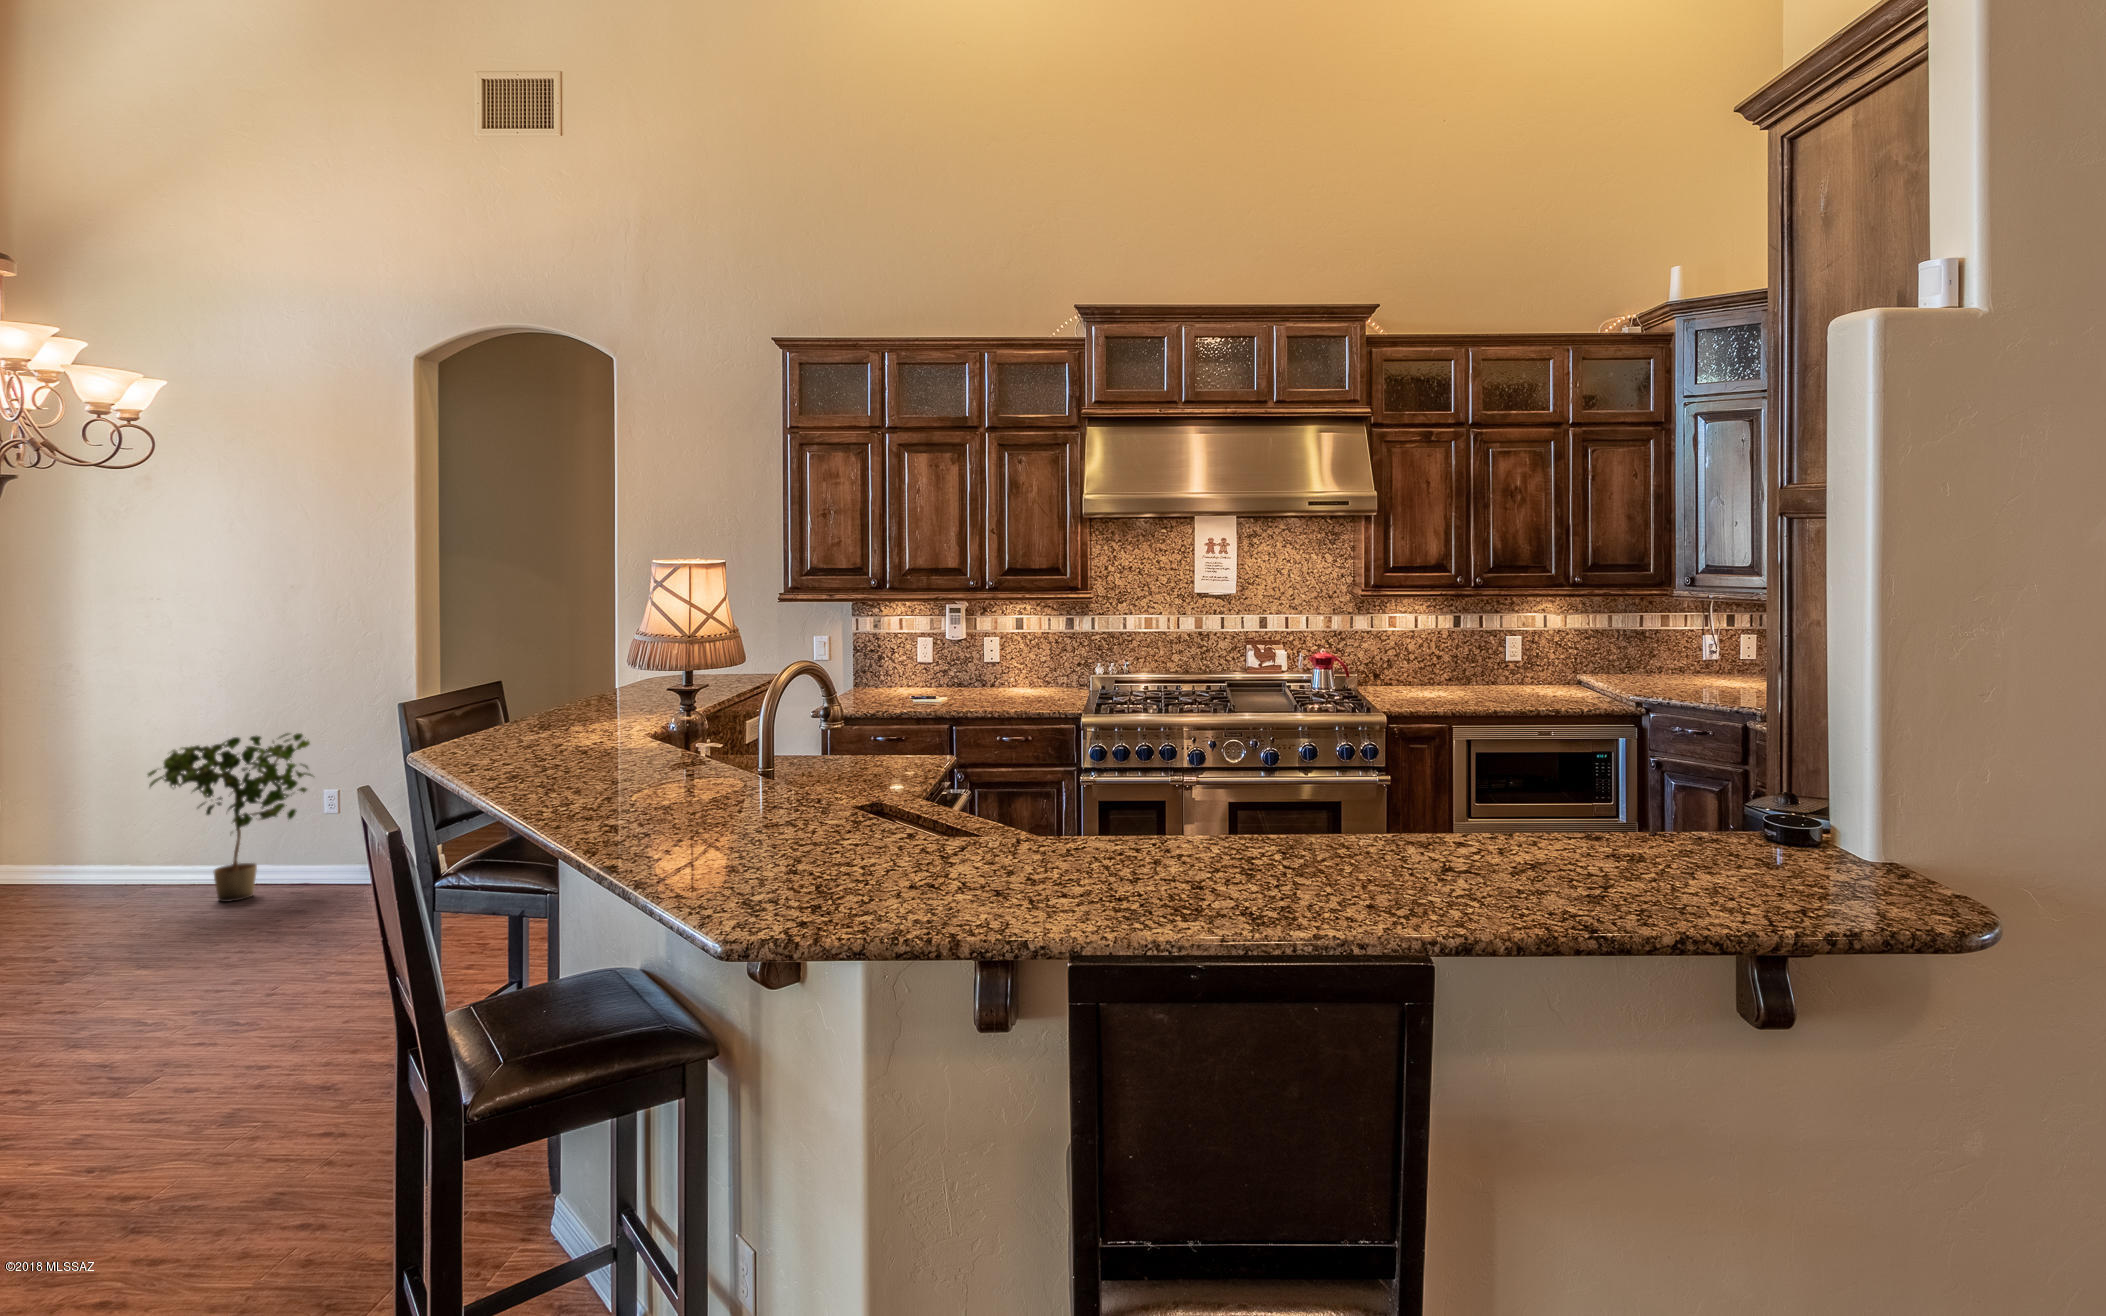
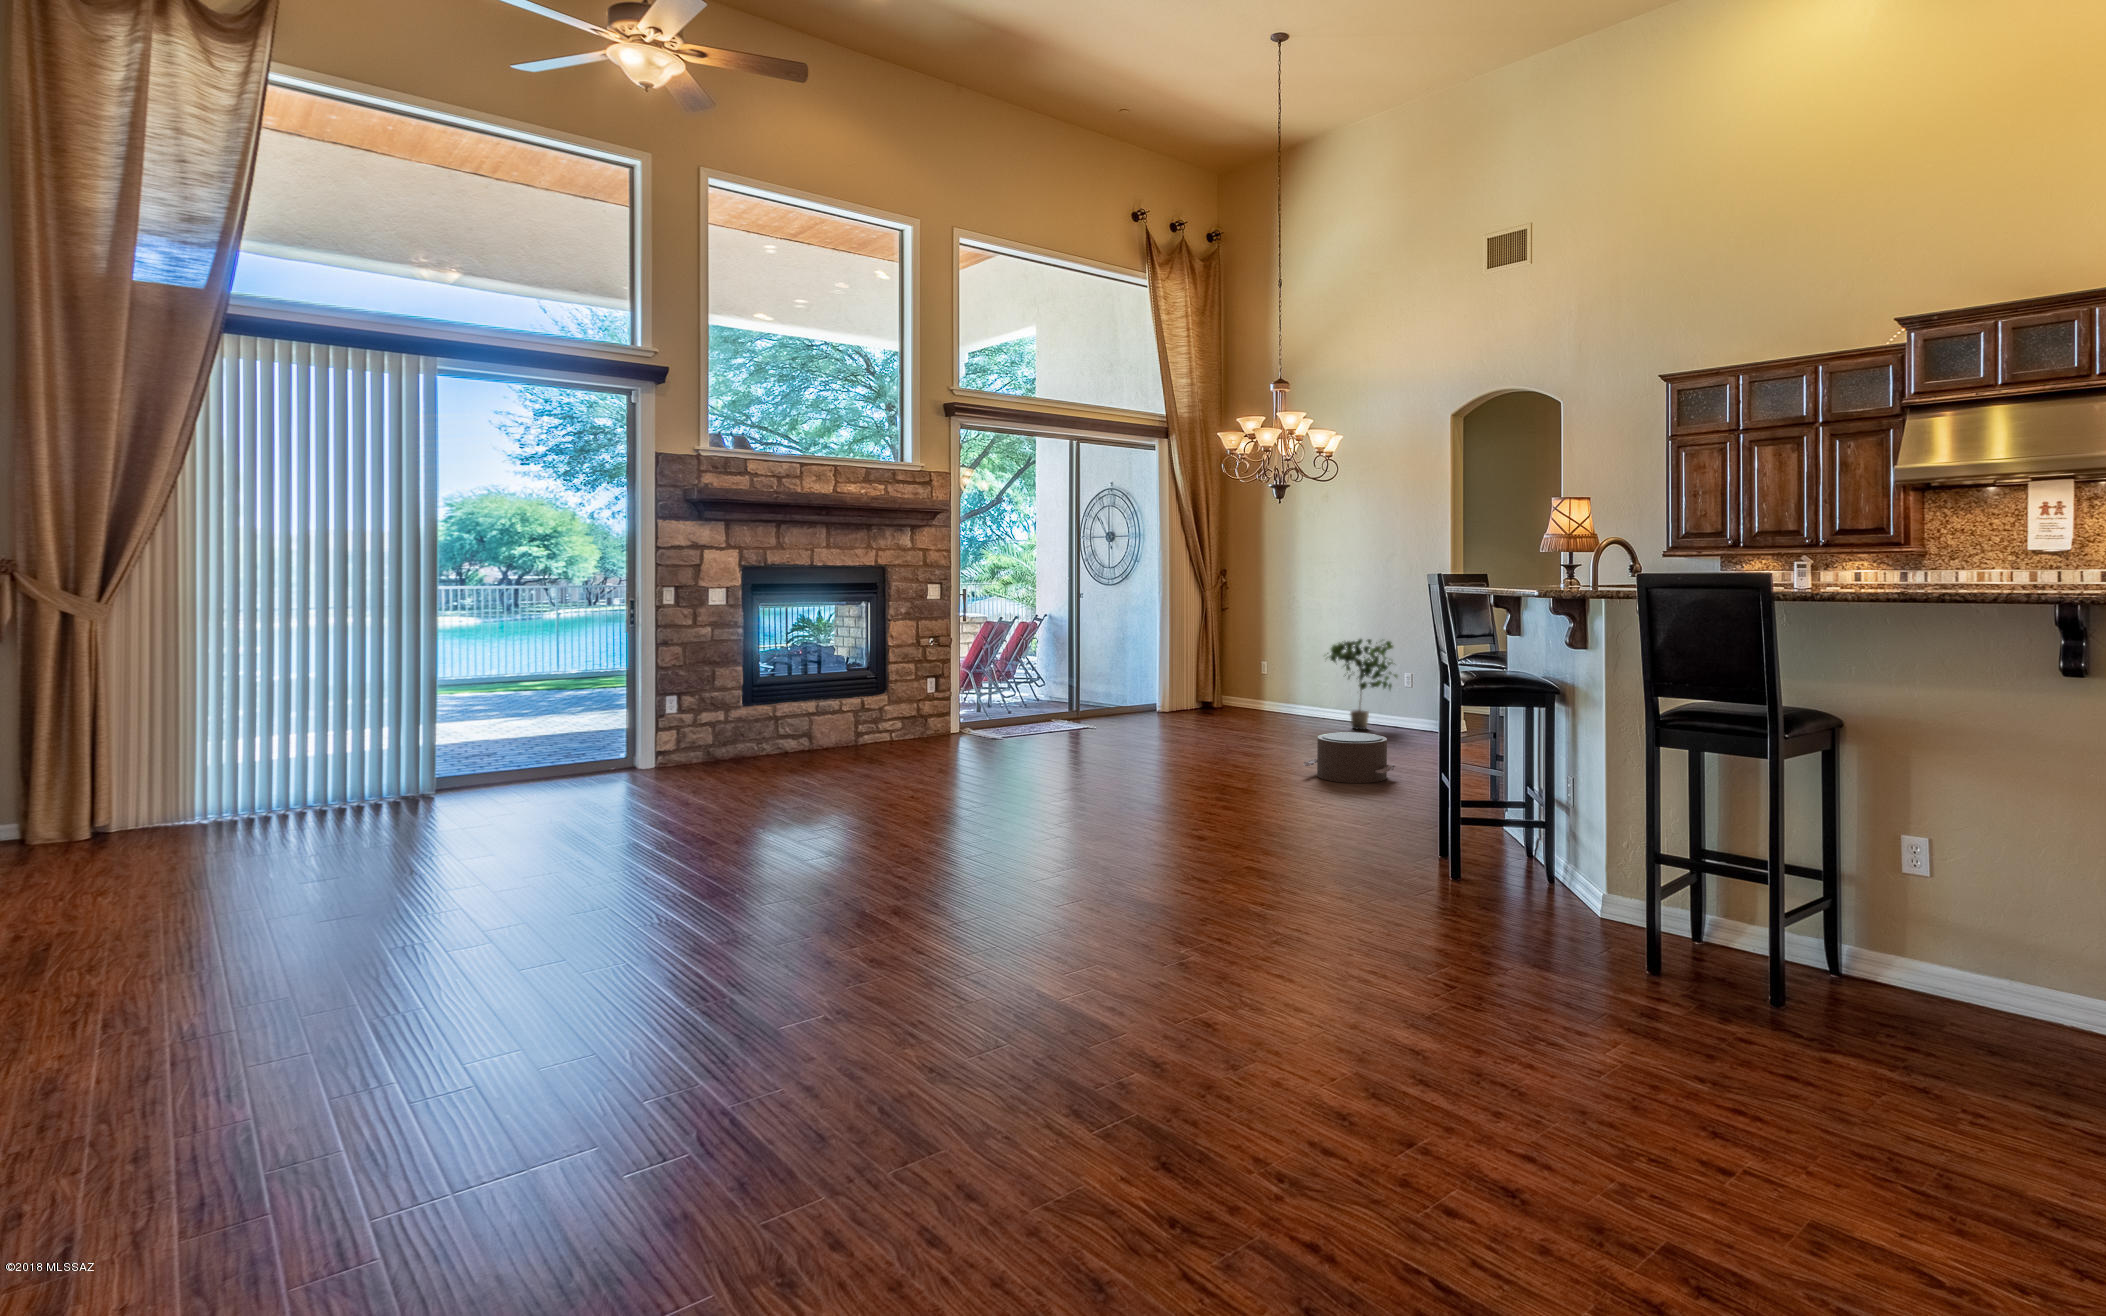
pouf: none [52,965,304,1101] -> present [1303,732,1395,783]

